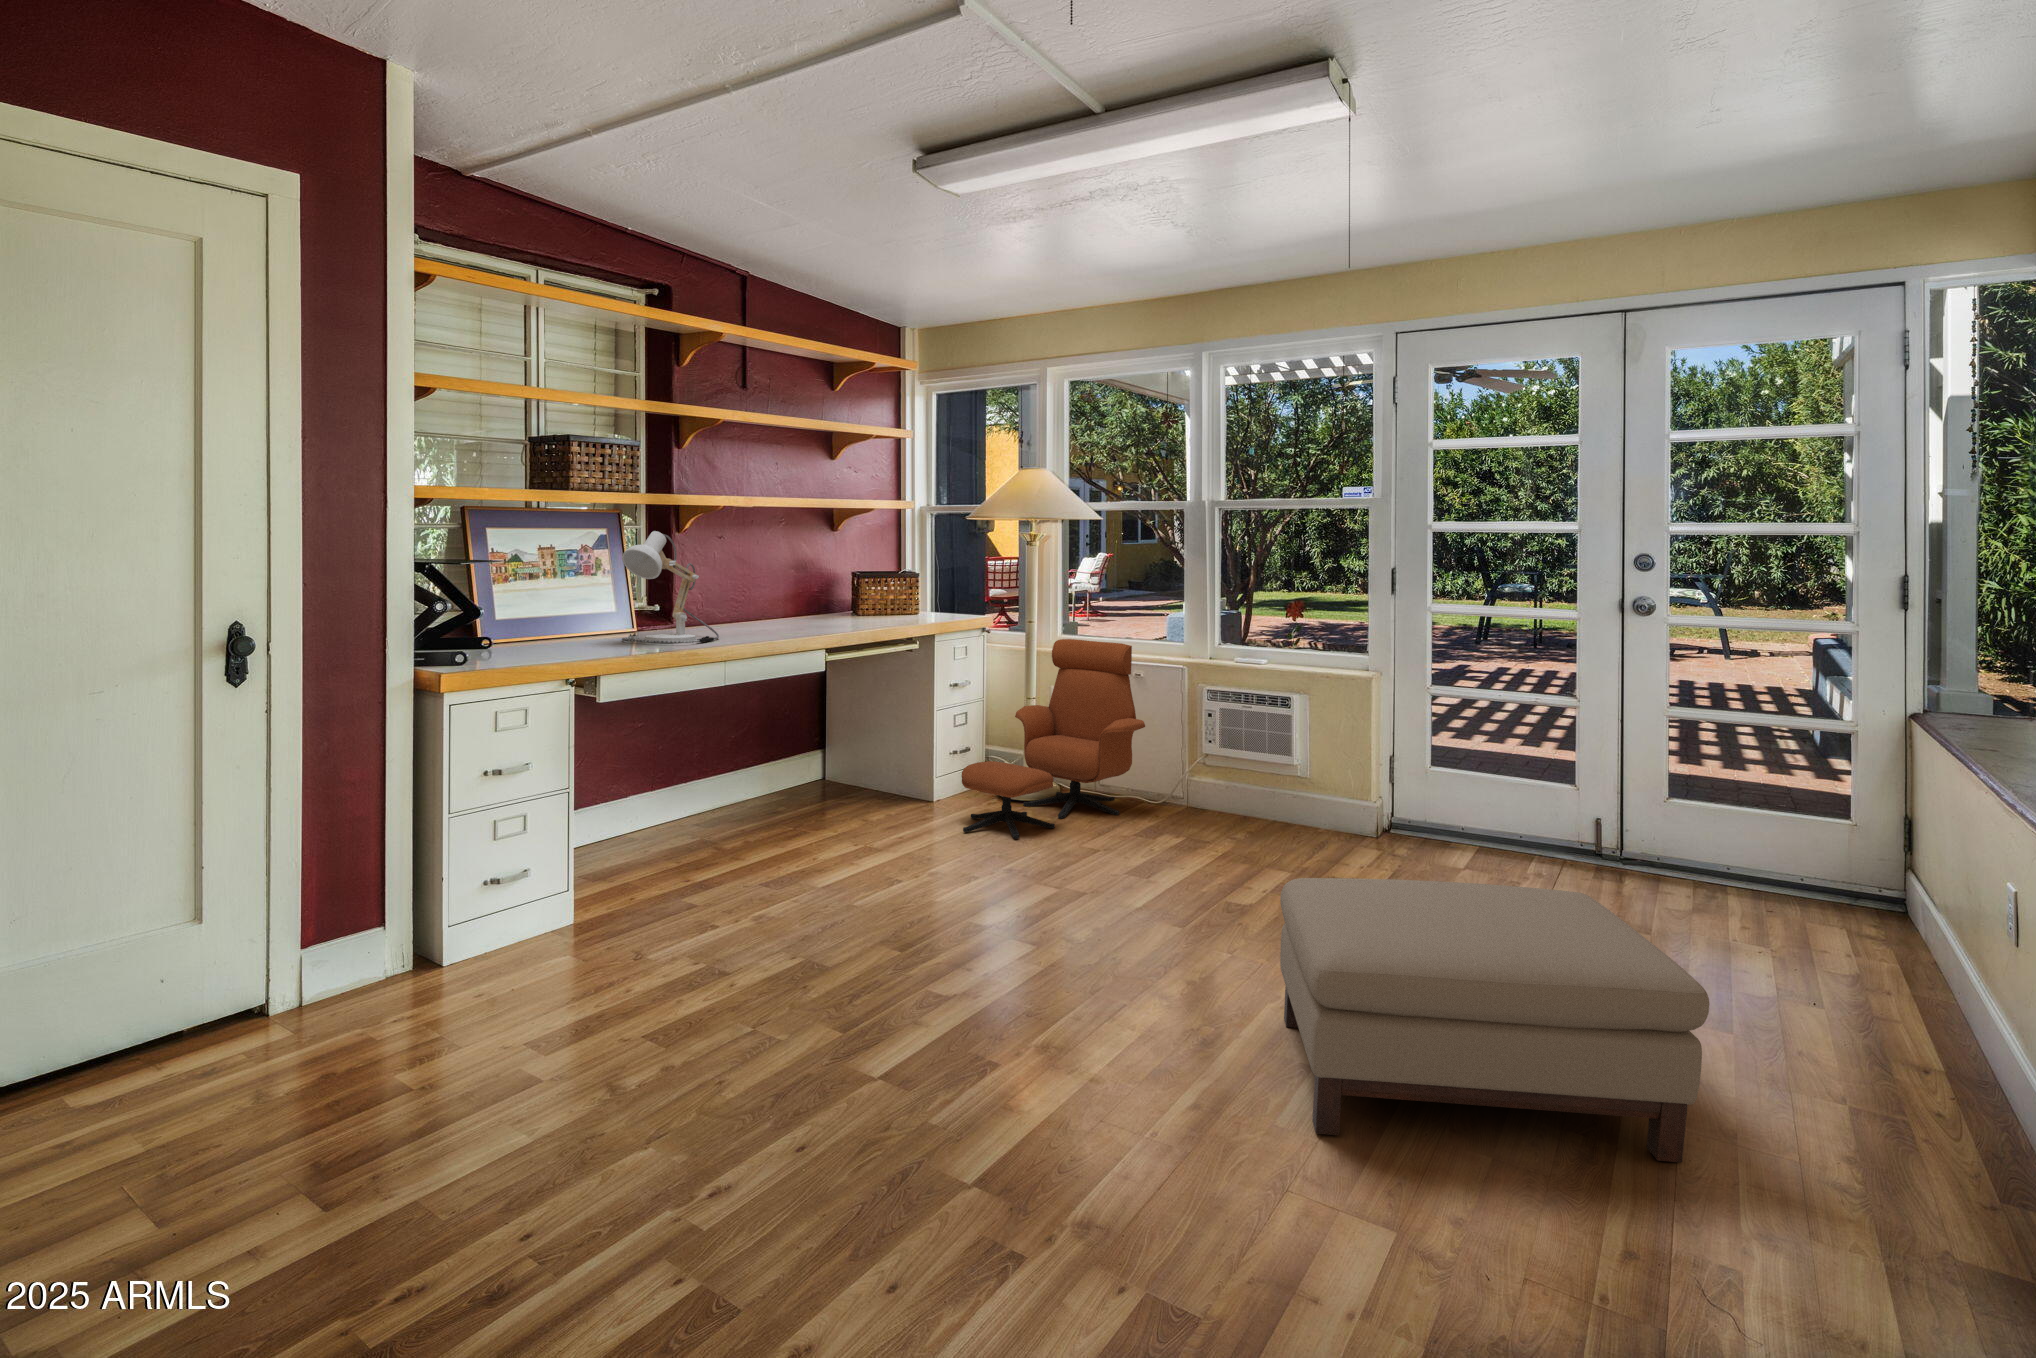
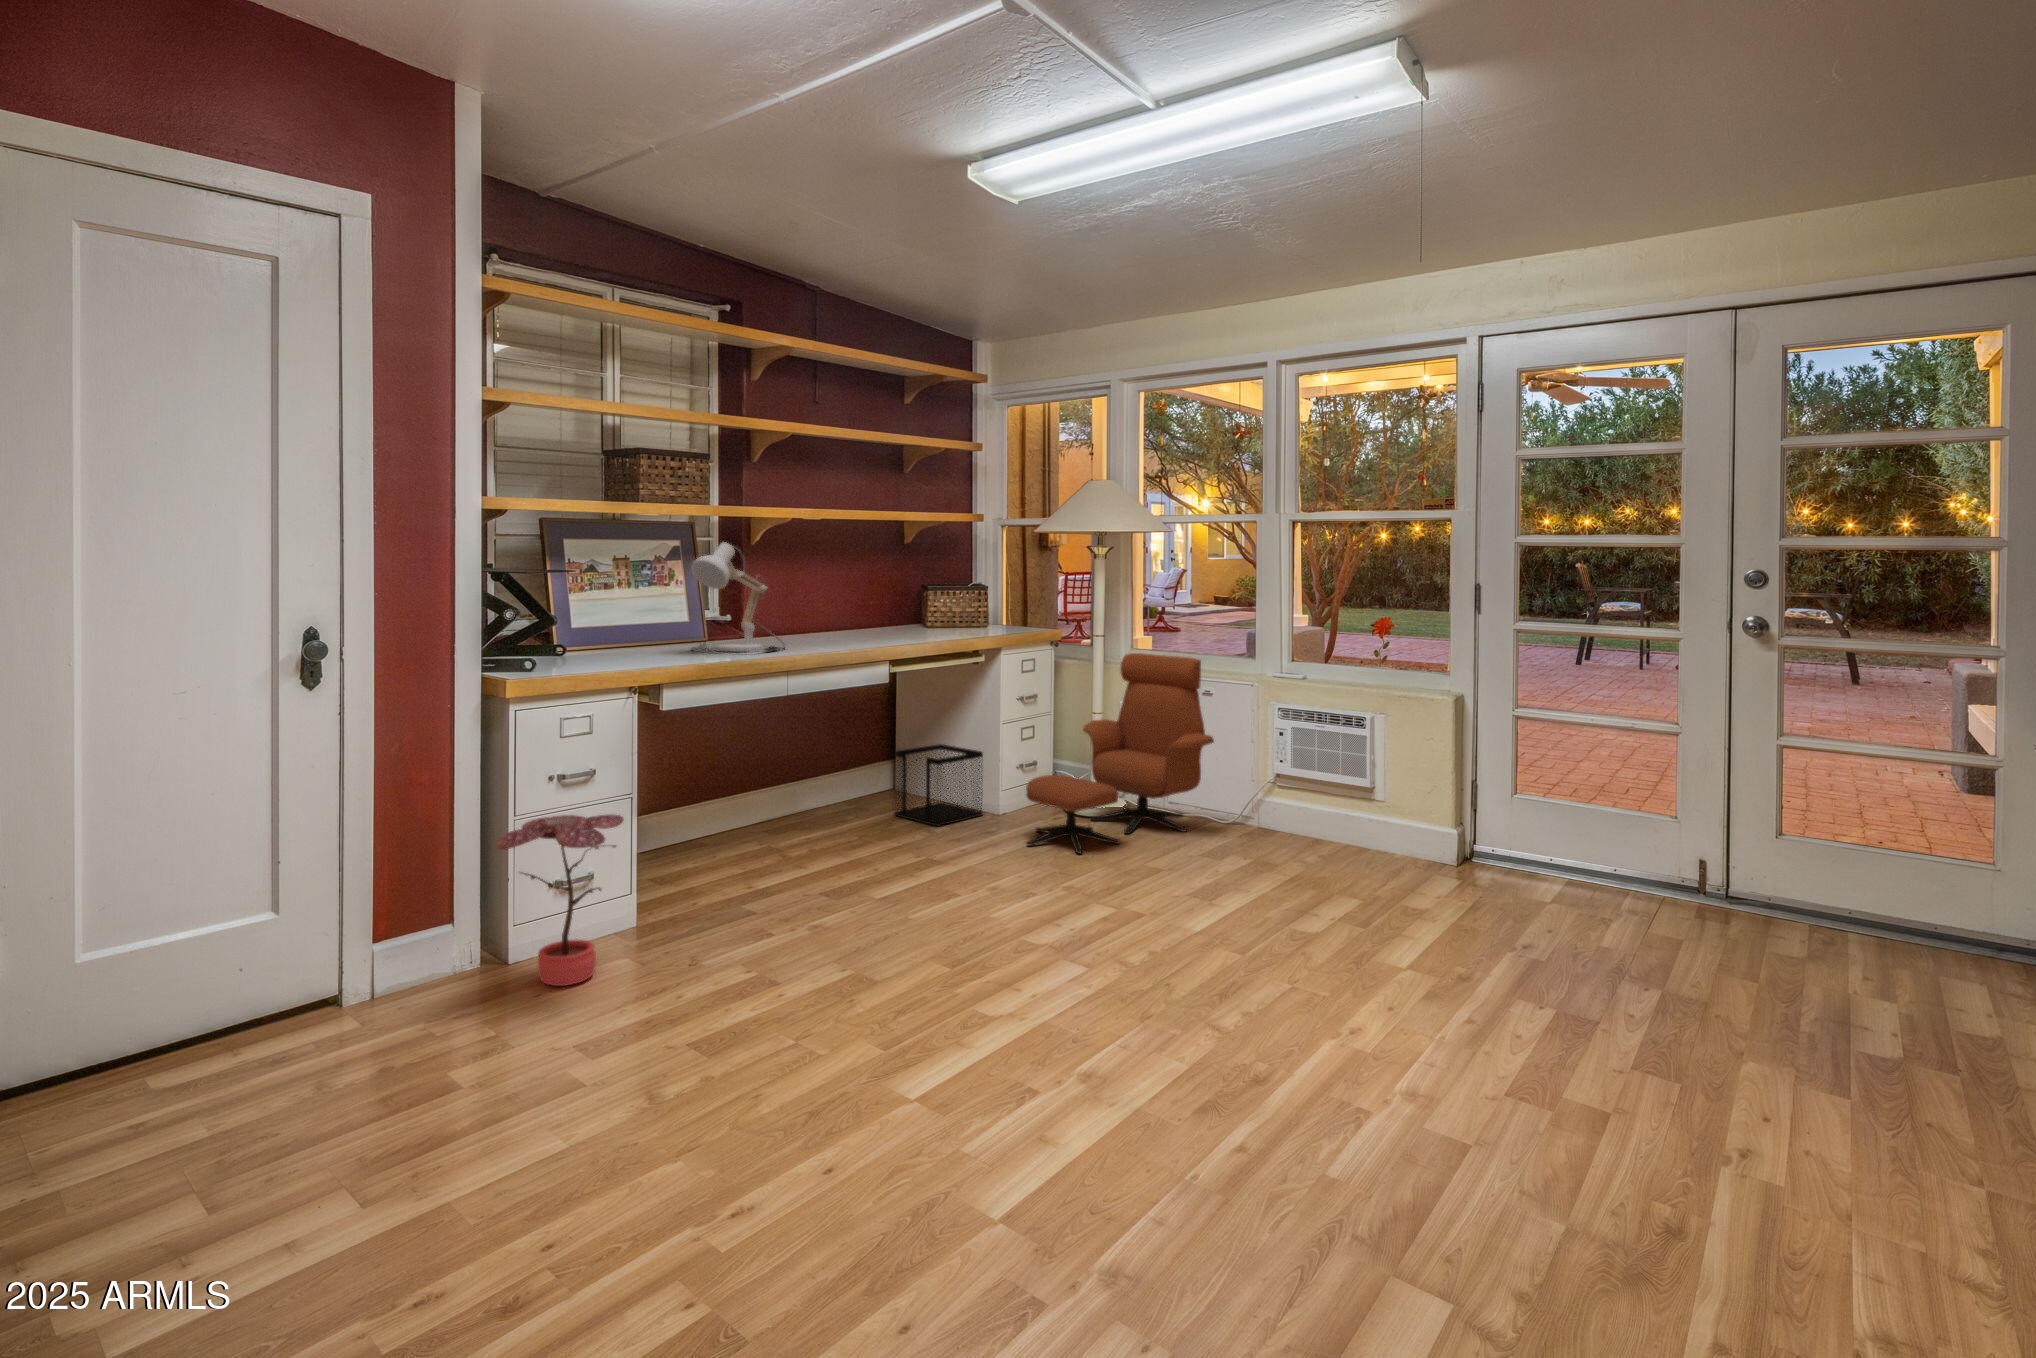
wastebasket: none [826,732,916,815] -> present [894,744,983,826]
potted plant: none [441,811,570,984] -> present [495,814,624,986]
ottoman: present [1280,878,1709,1162] -> none [1343,903,1837,1242]

